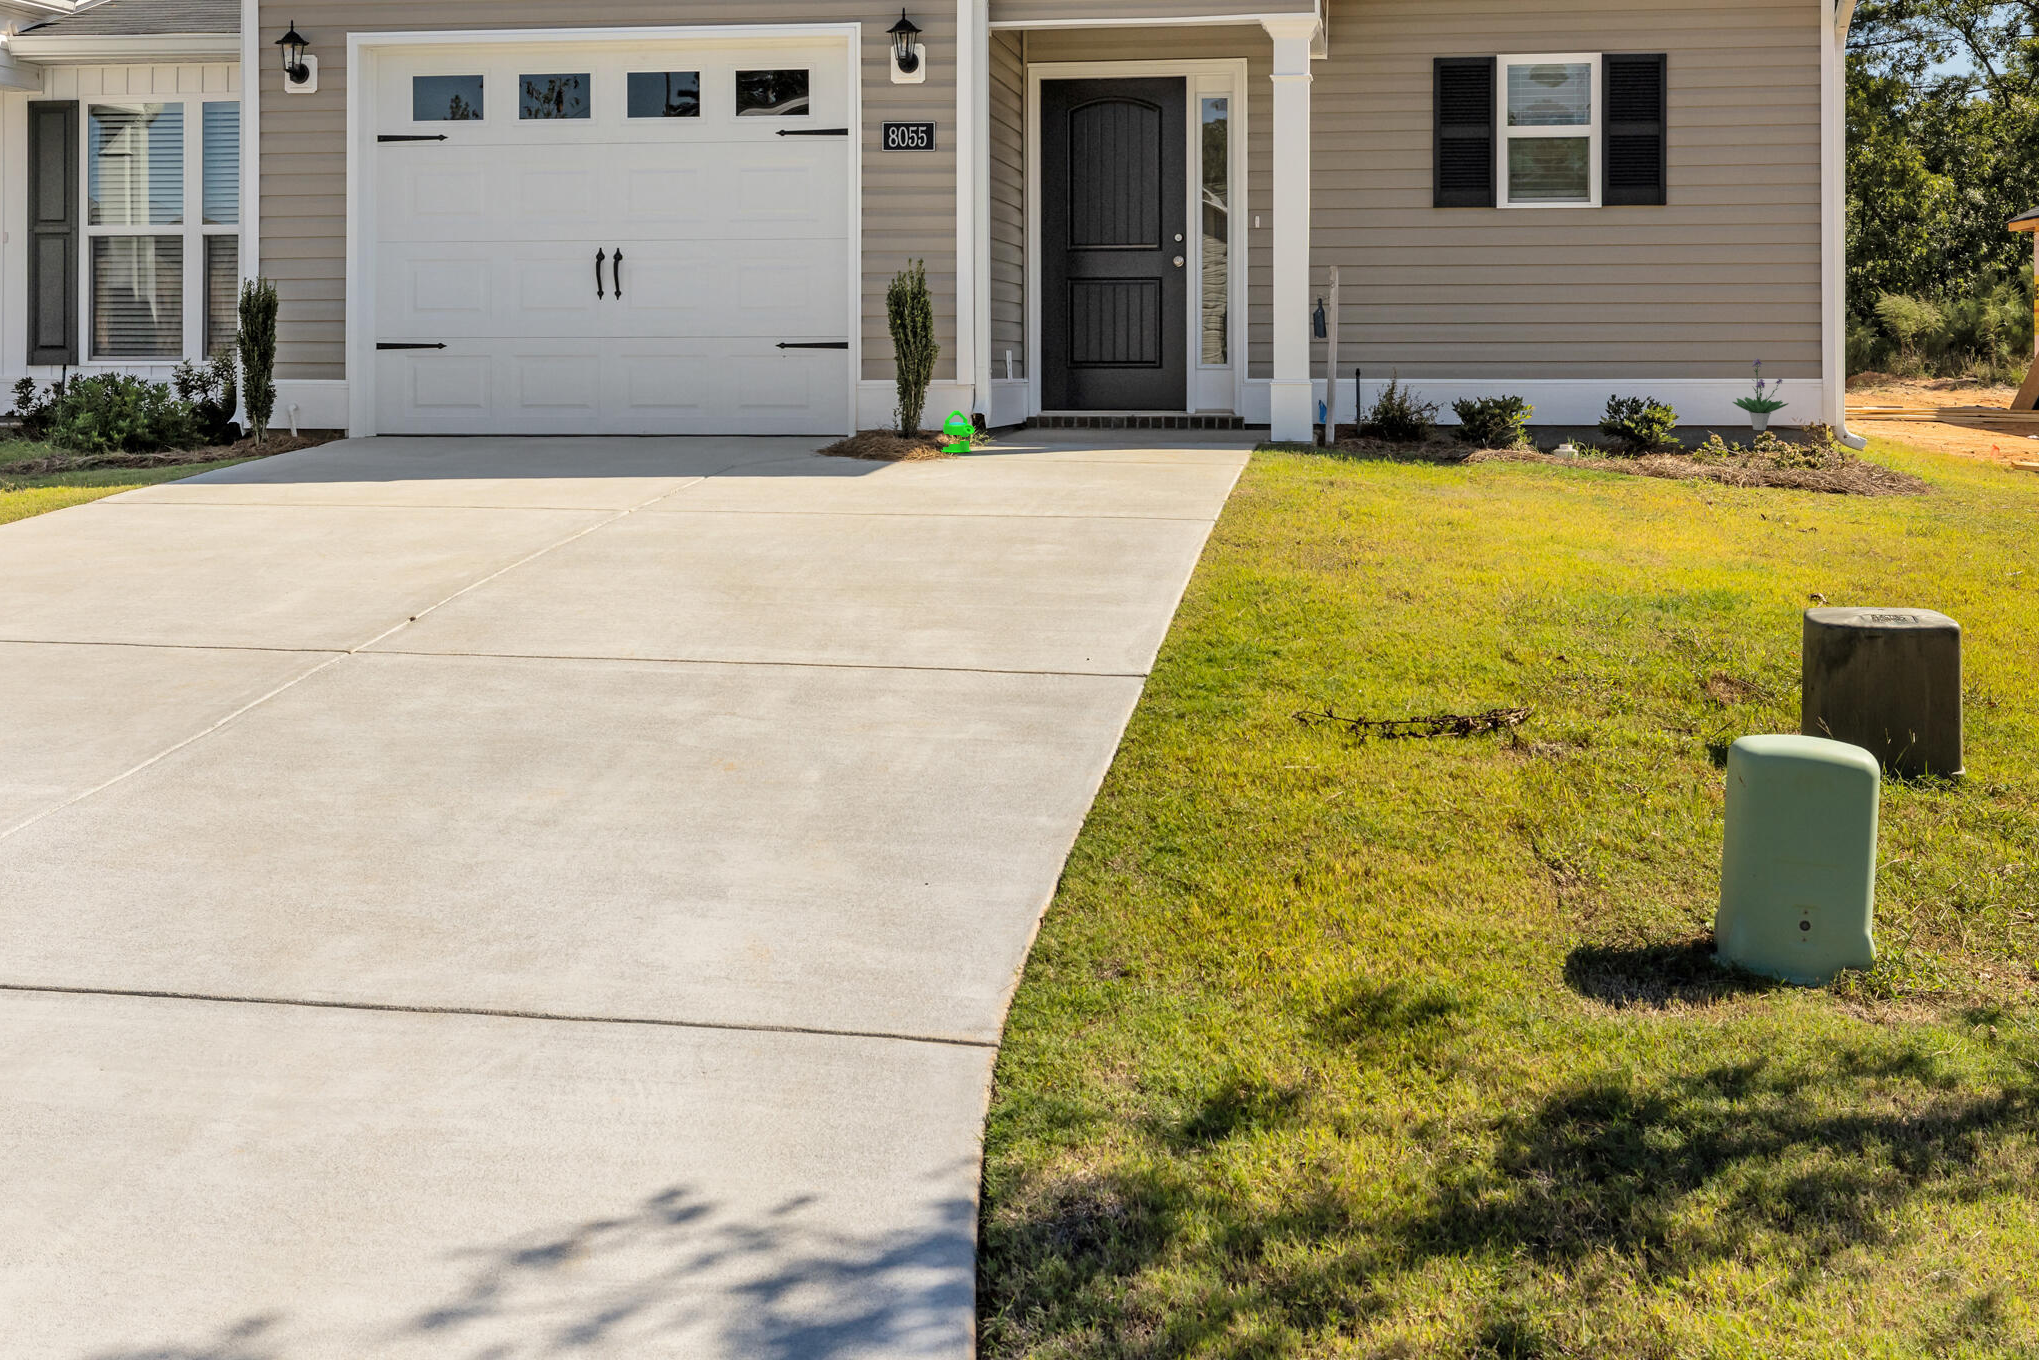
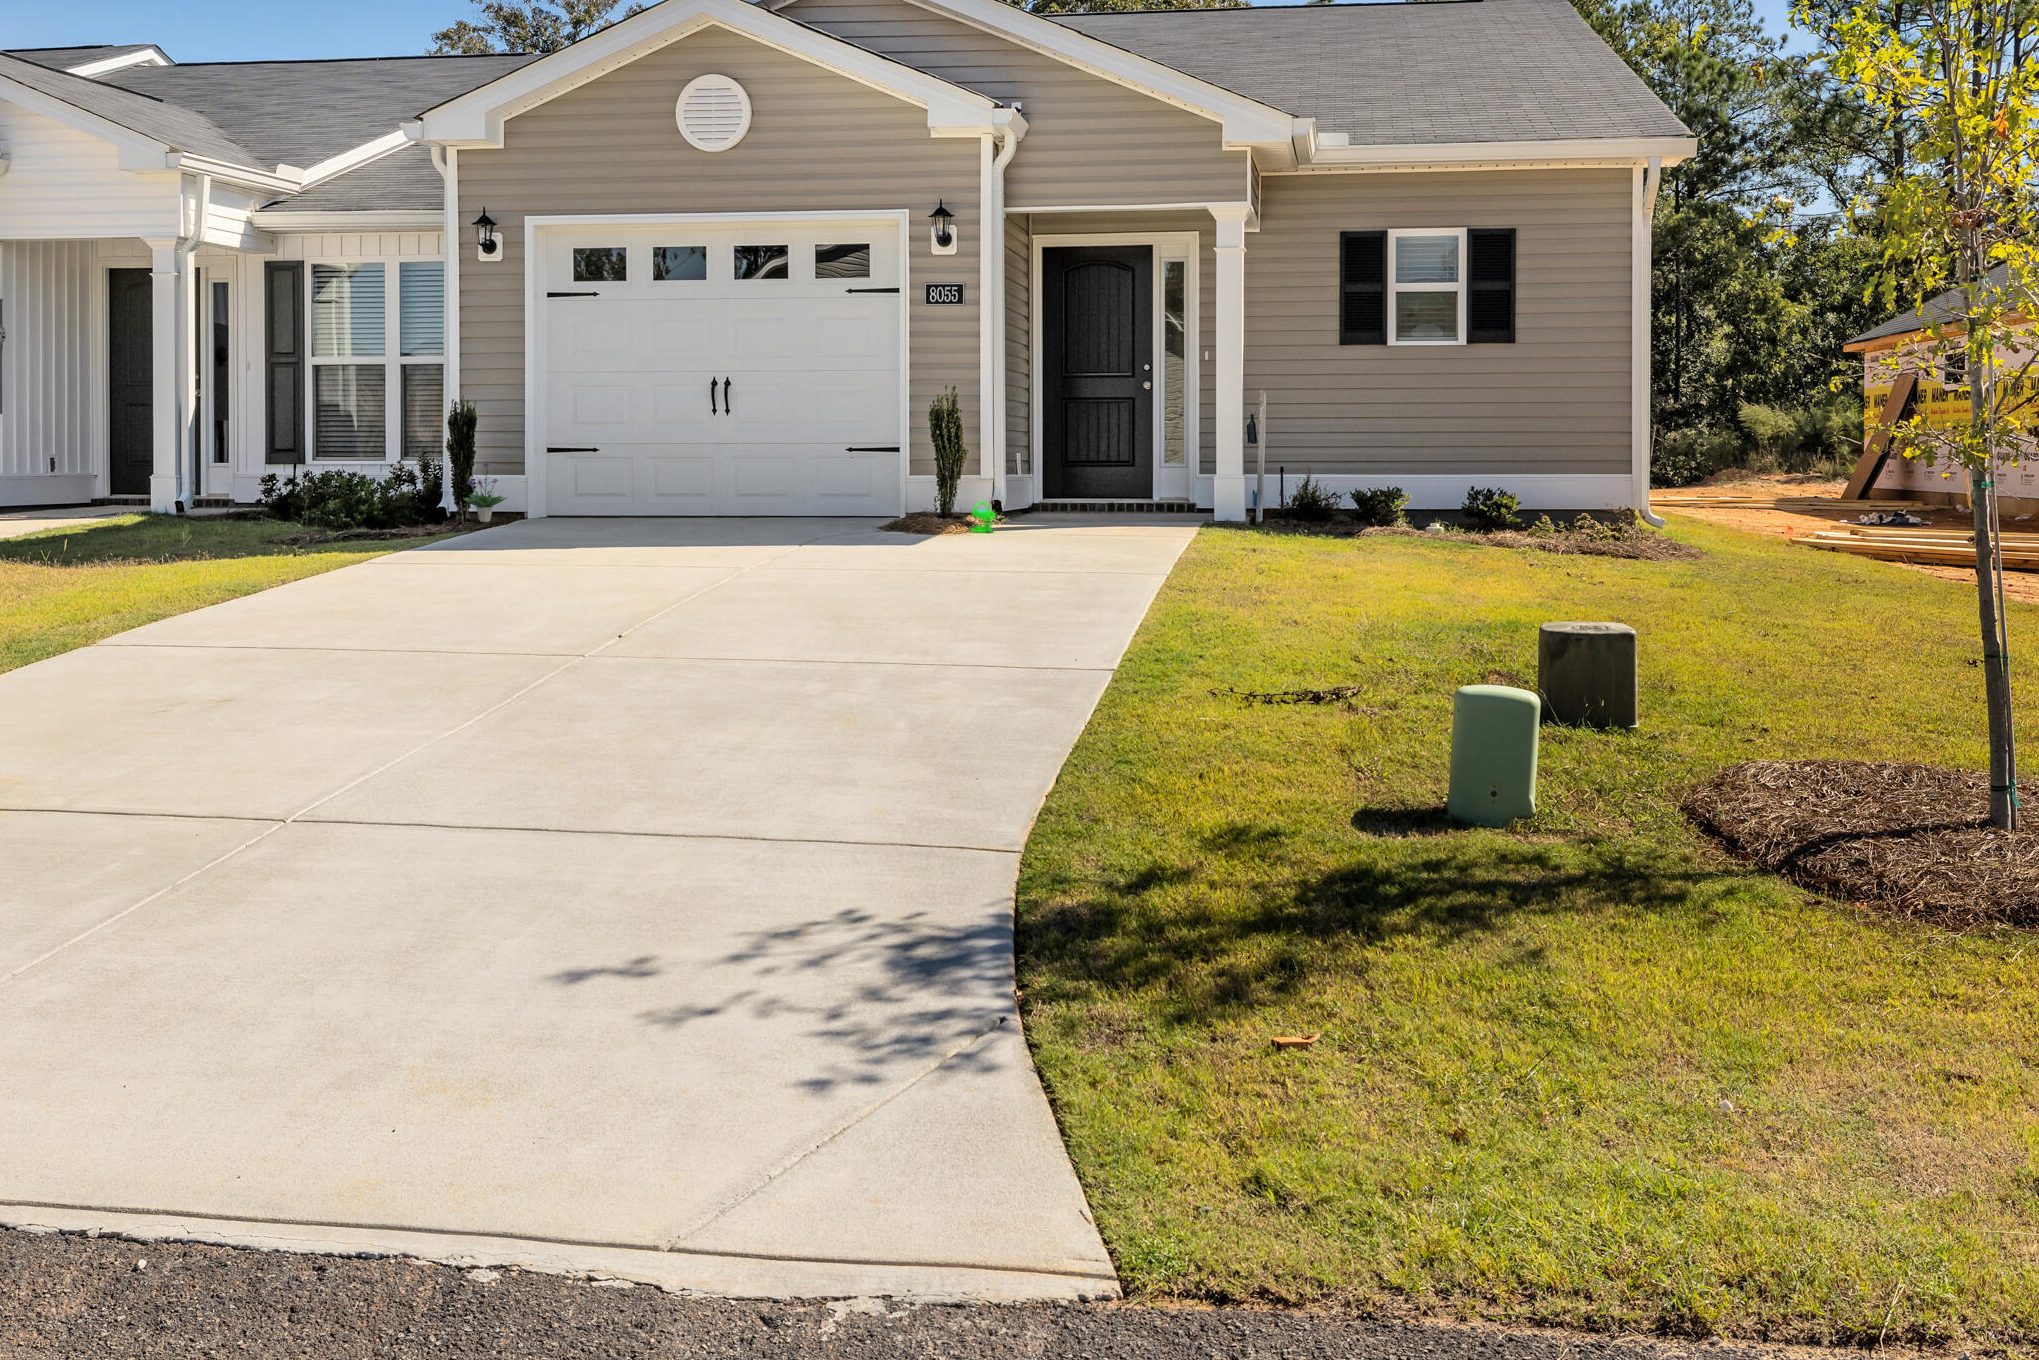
potted plant: present [1733,358,1788,430] -> present [463,461,507,522]

